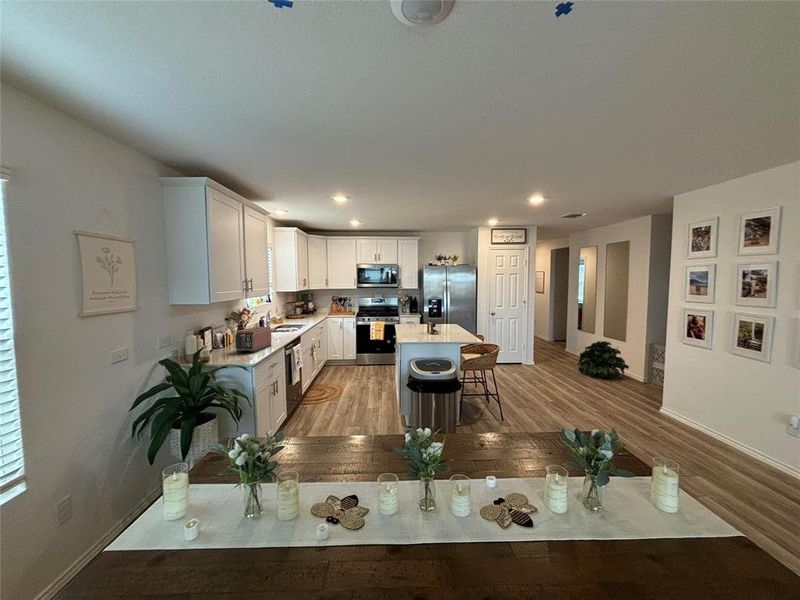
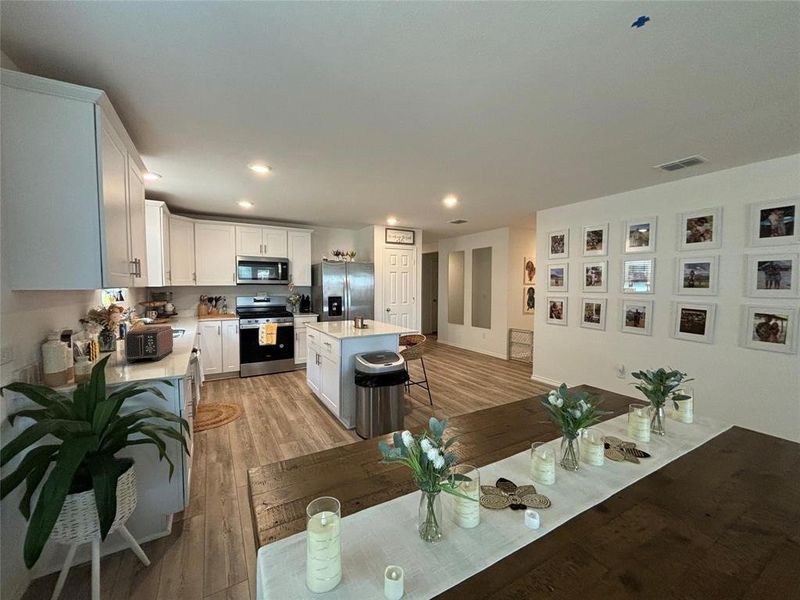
potted plant: present [577,341,629,377] -> none [464,331,502,362]

